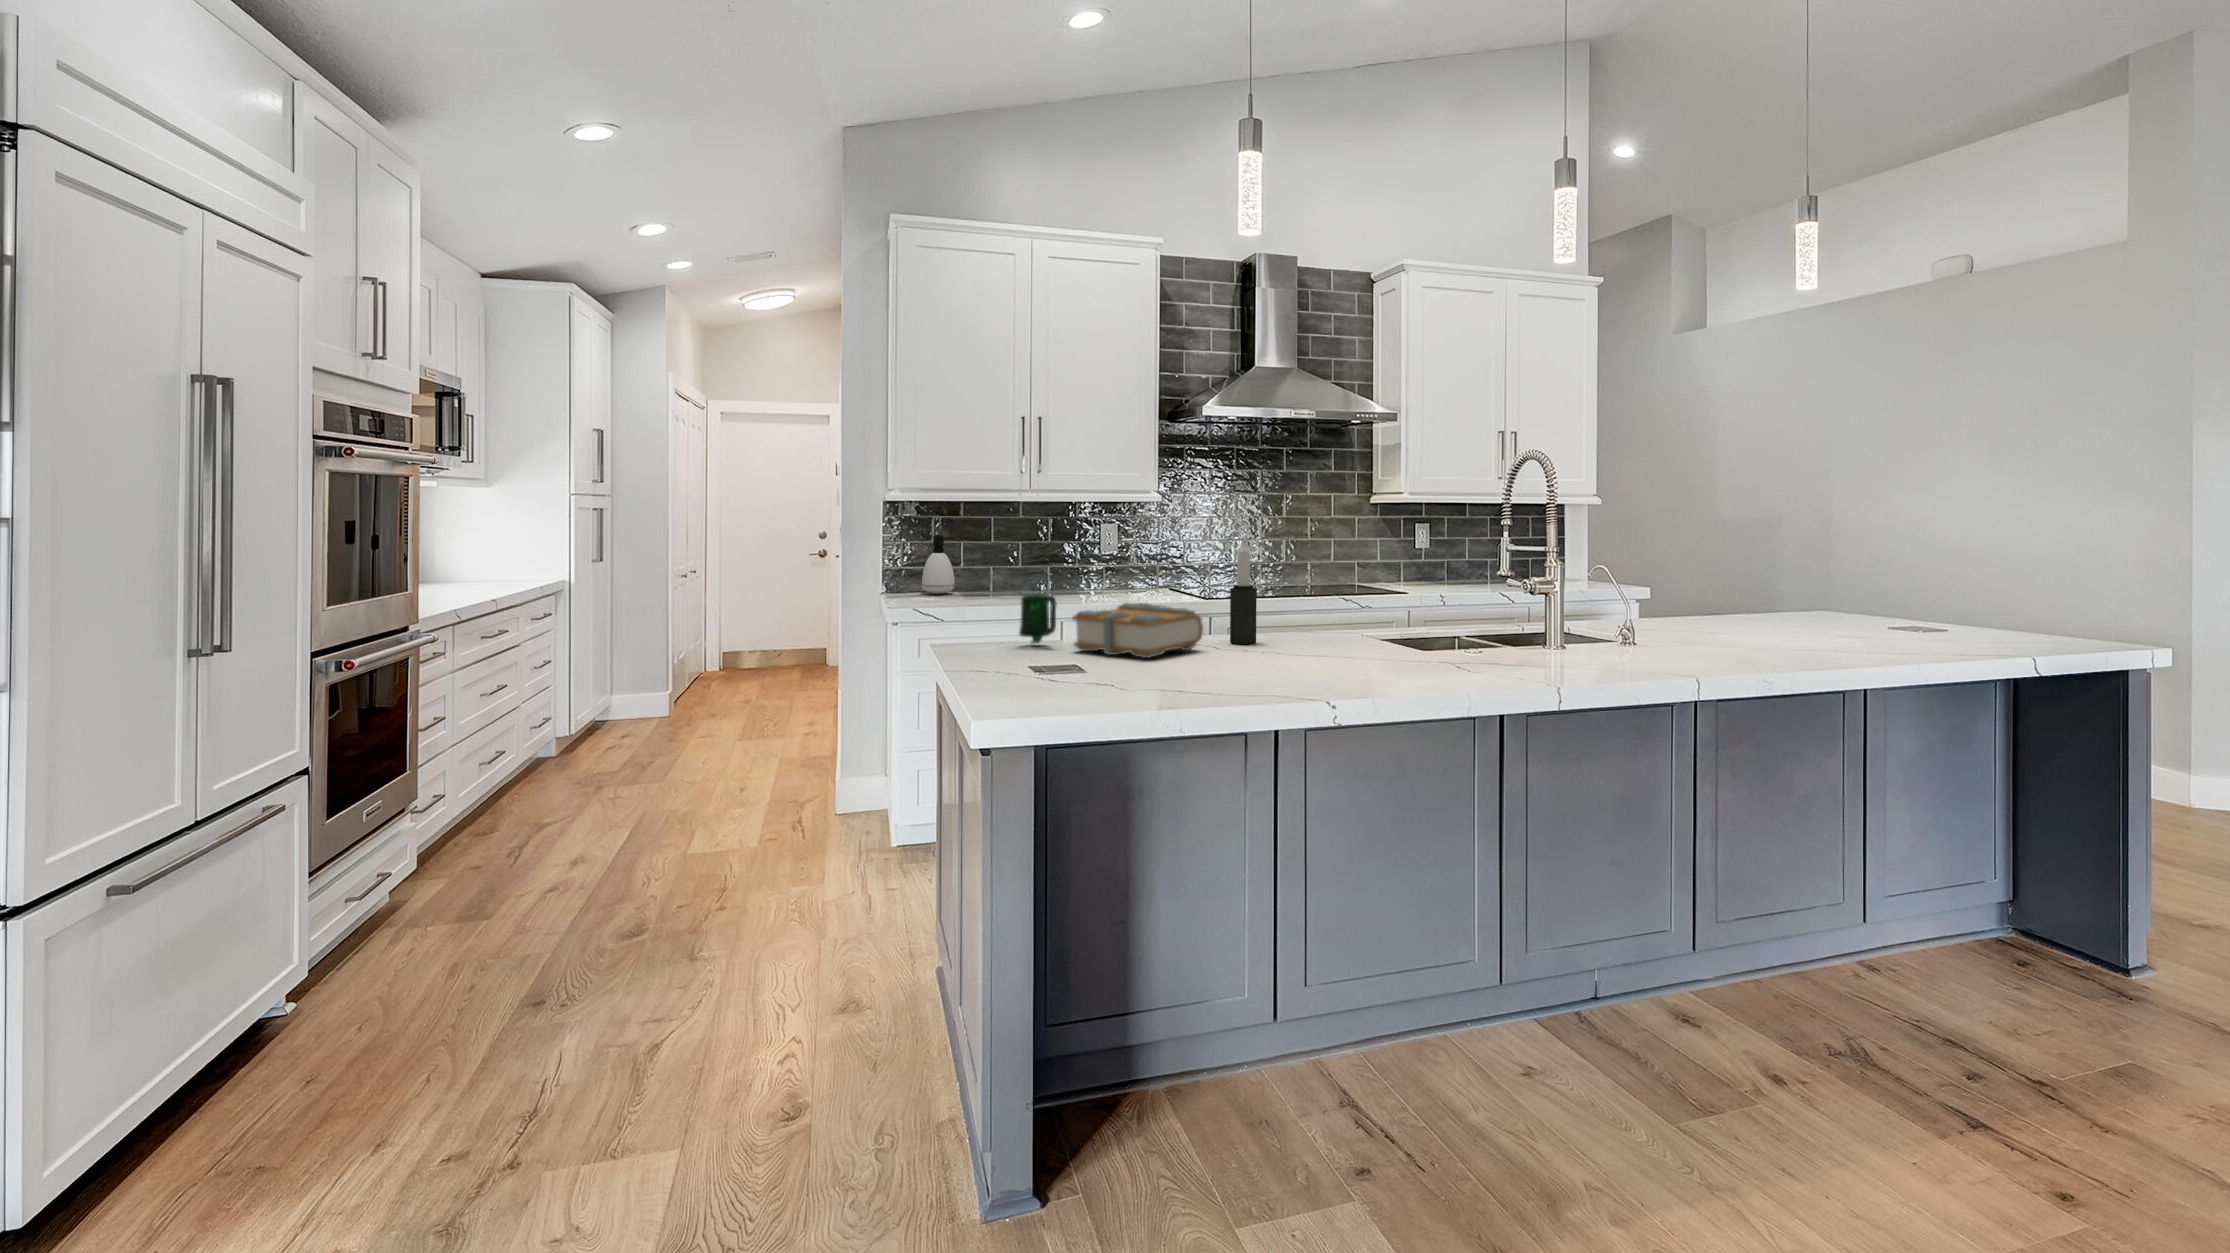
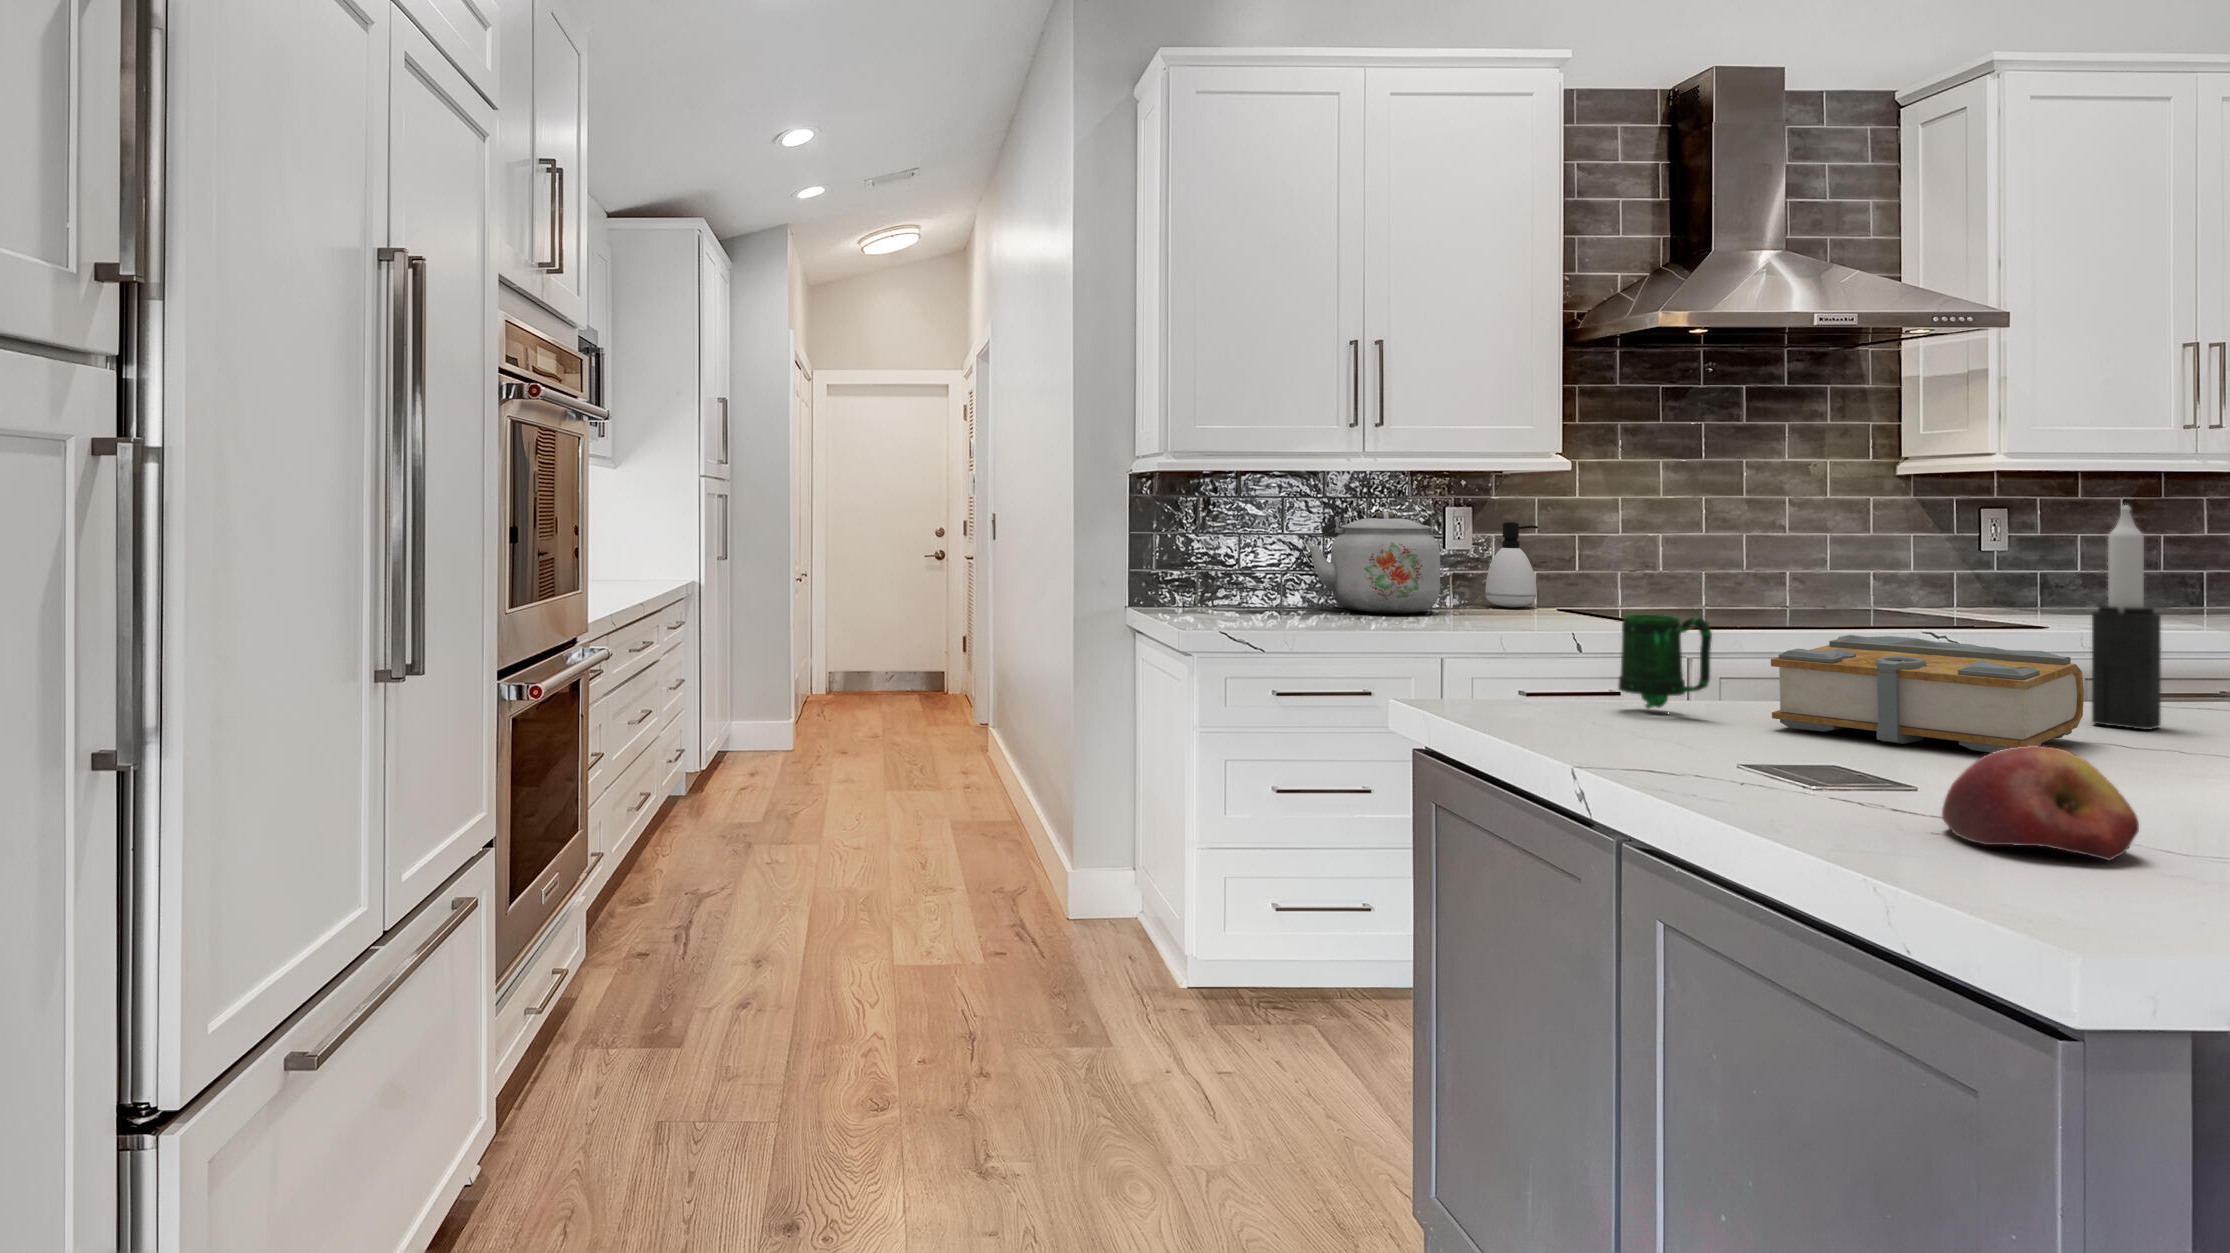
kettle: none [998,527,1081,593] -> present [1309,511,1440,613]
soap dispenser: present [922,535,954,594] -> present [1485,522,1538,607]
apple: none [1024,650,1083,695] -> present [1942,746,2139,861]

